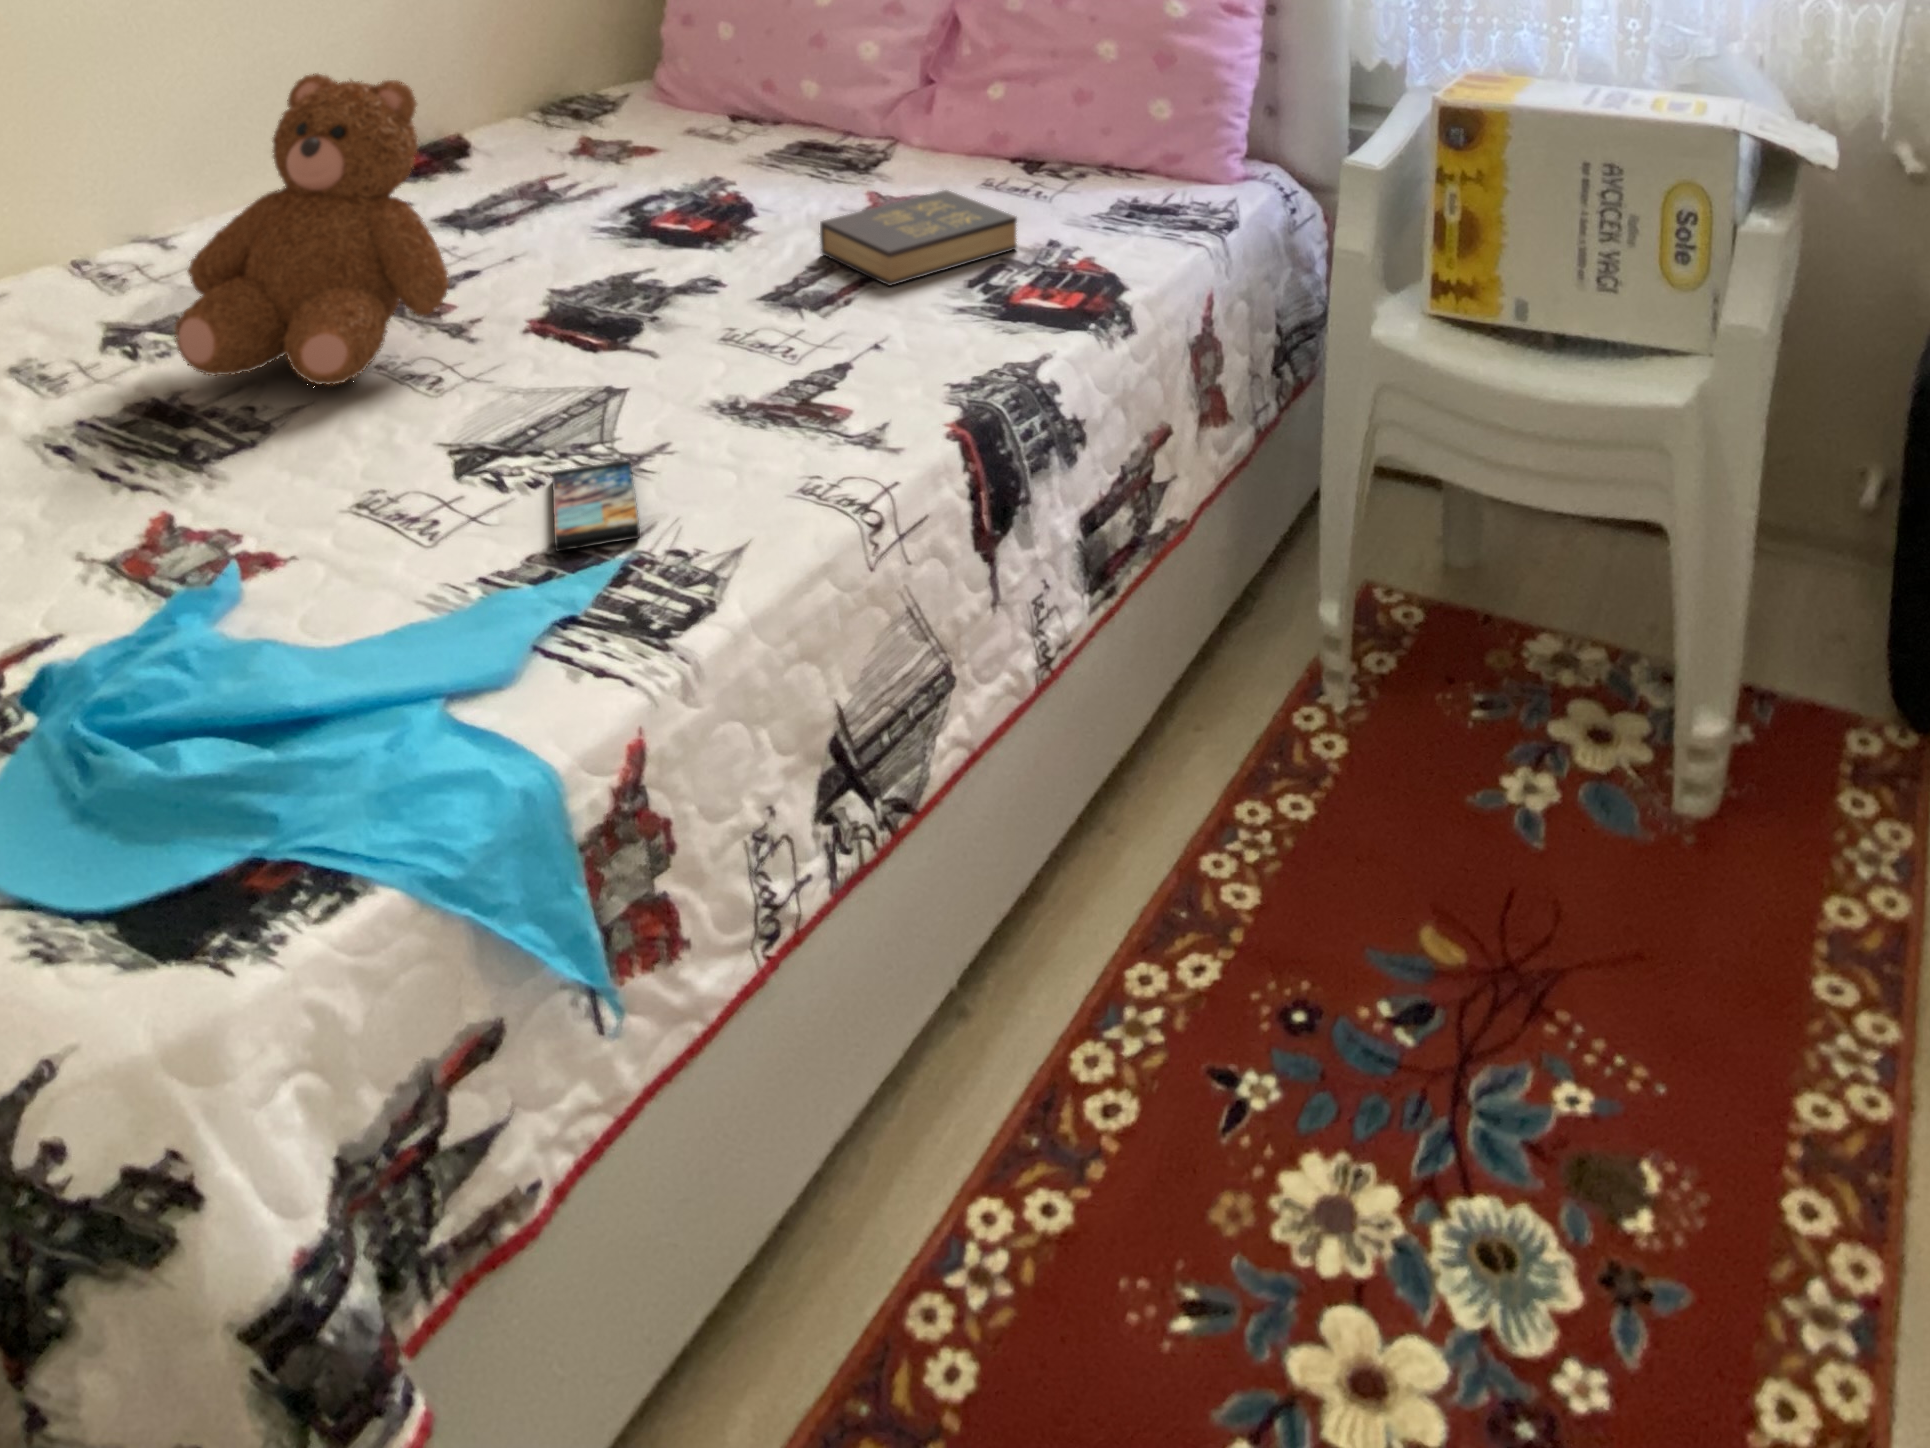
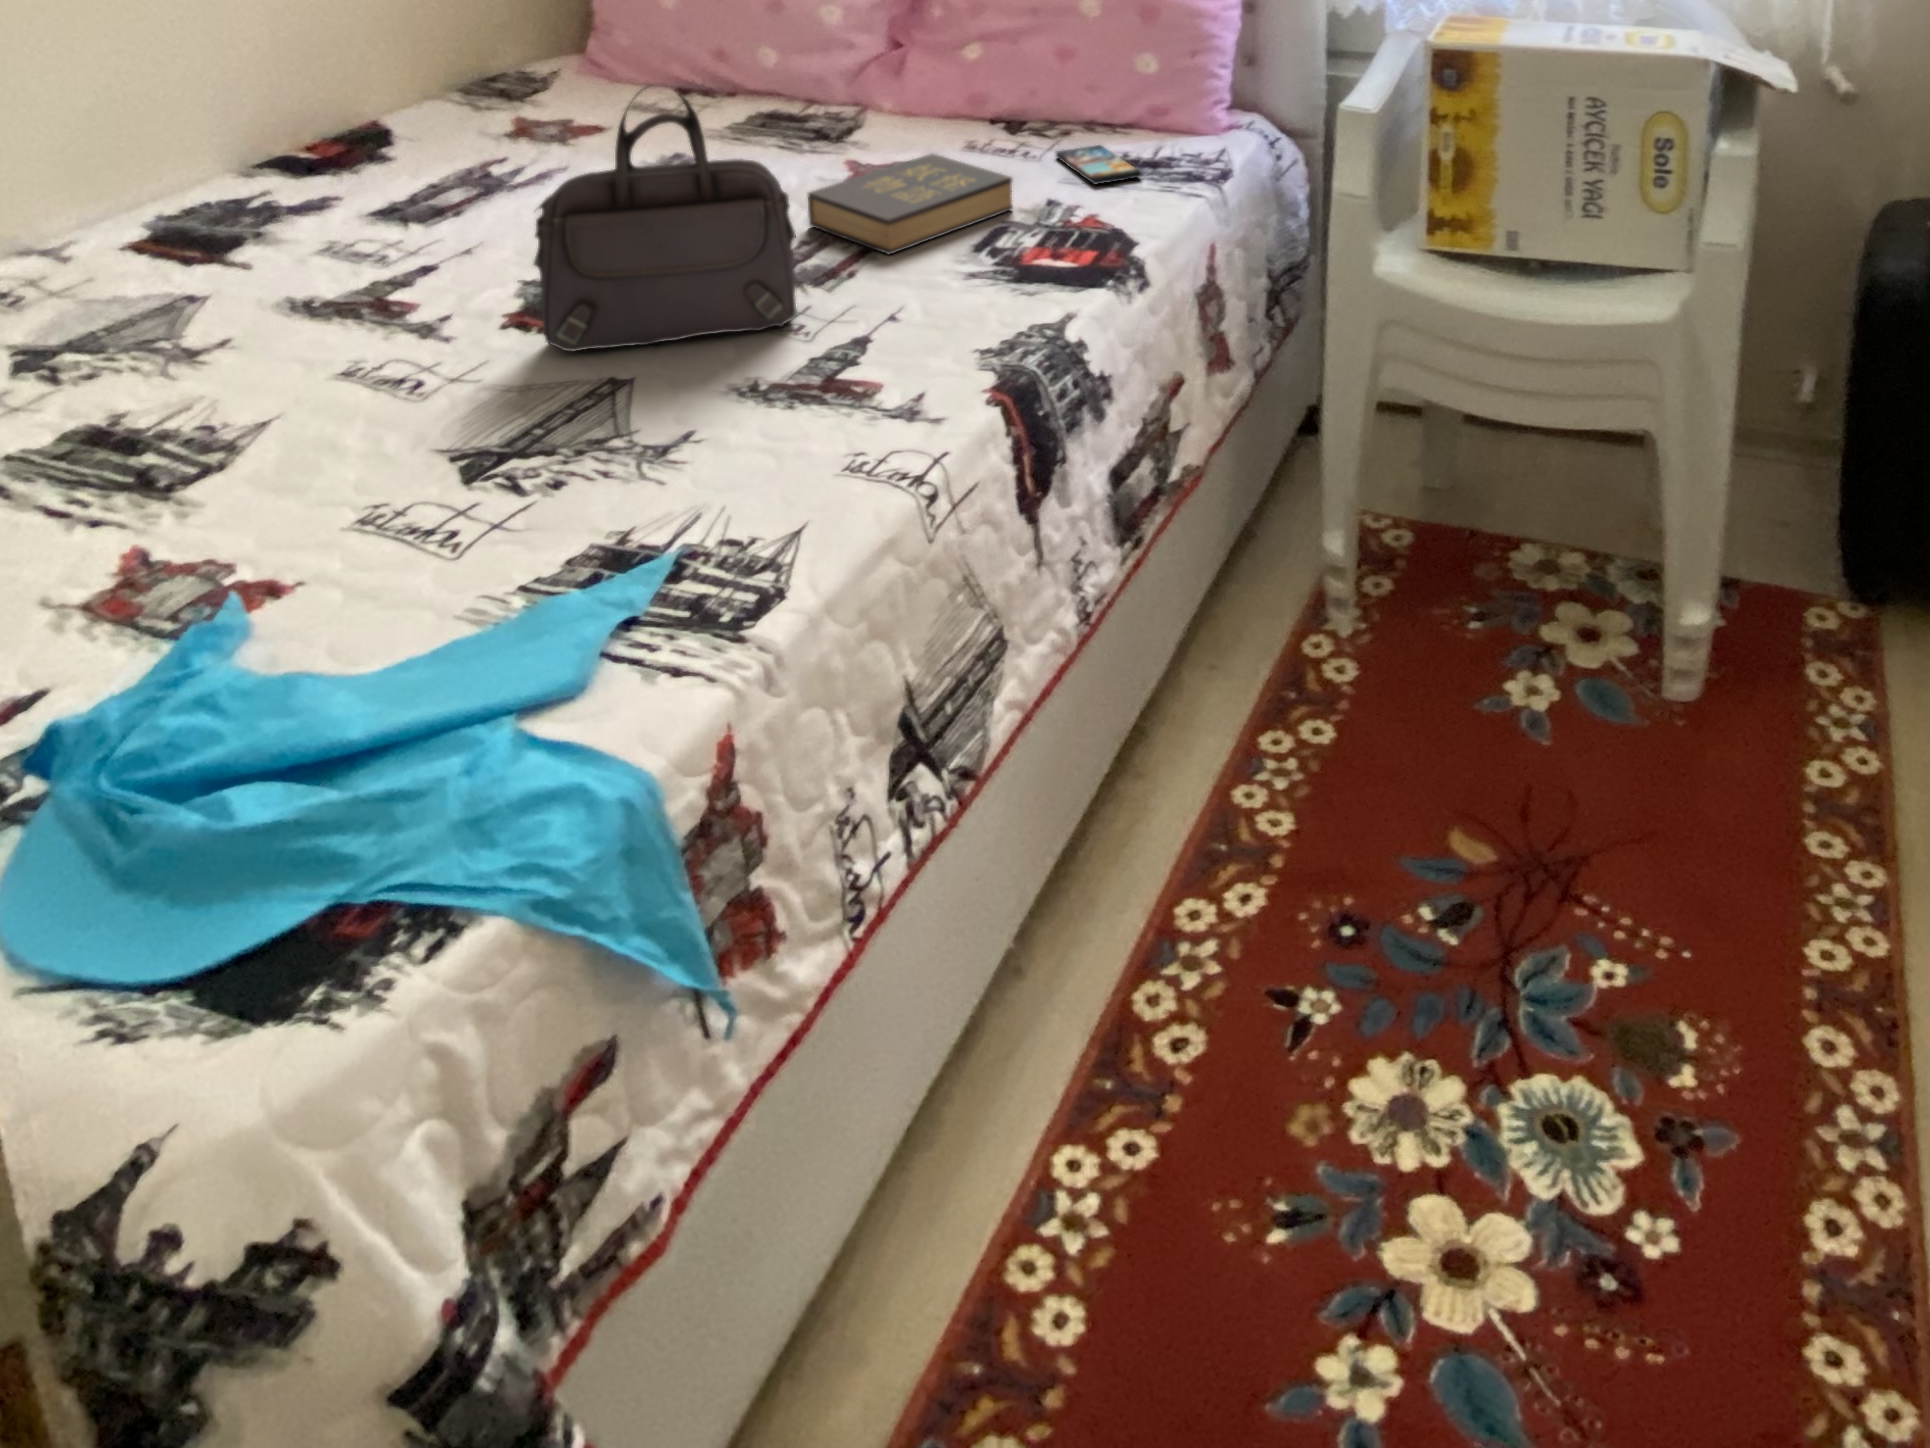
teddy bear: present [174,73,449,385] -> none [112,61,426,402]
handbag: none [546,108,790,360] -> present [534,83,797,352]
smartphone: present [552,460,640,551] -> present [1056,145,1141,184]

